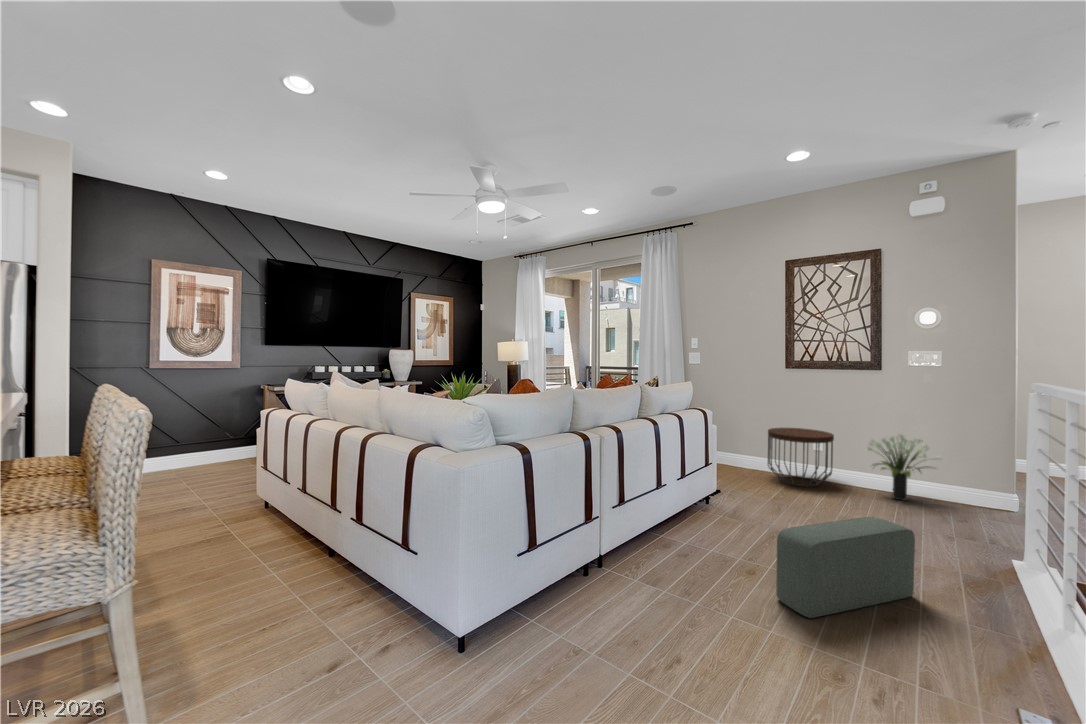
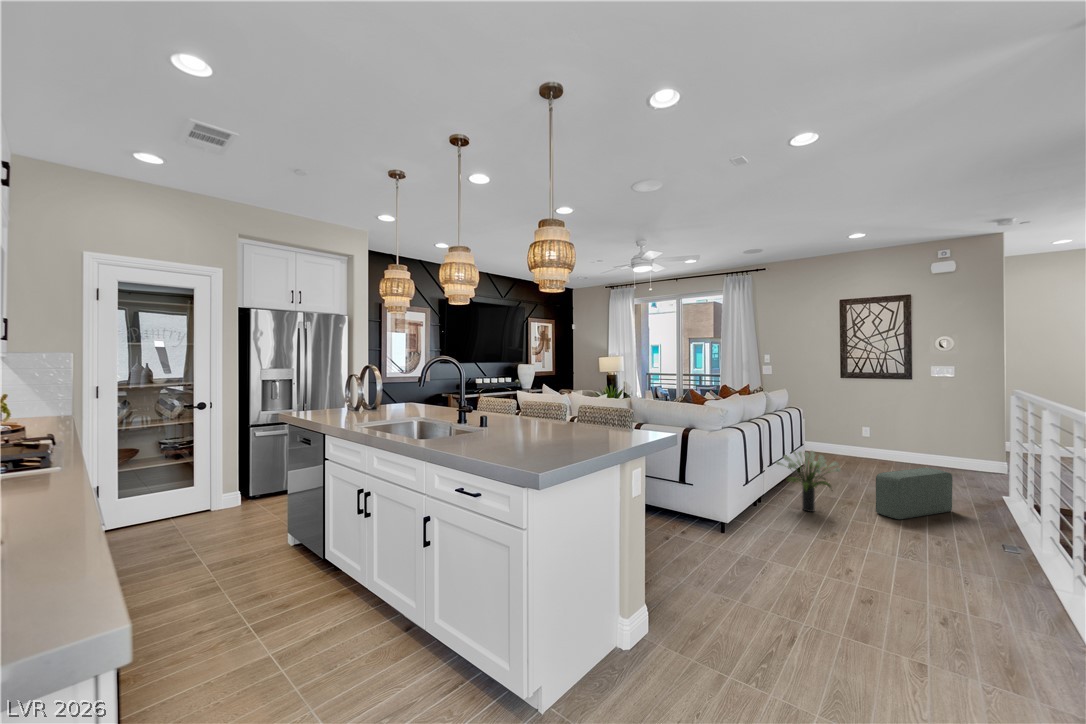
side table: present [768,428,834,487] -> none [831,421,880,461]
potted plant: present [866,434,941,501] -> present [776,451,841,512]

